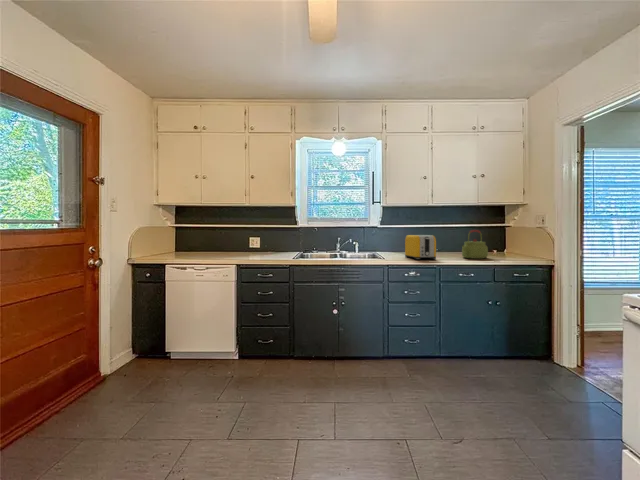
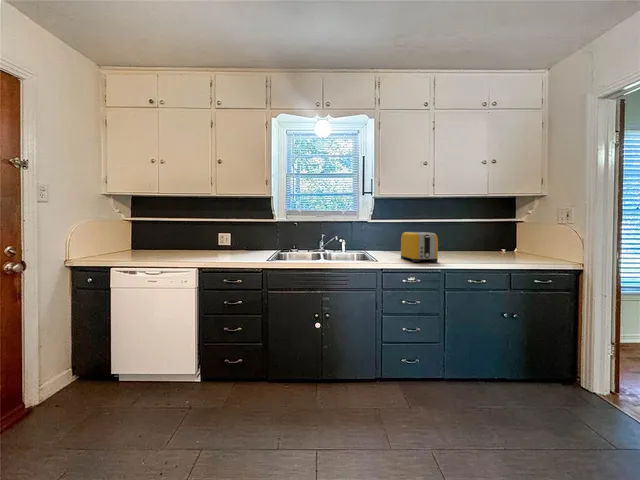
kettle: present [462,230,488,259] -> none [468,227,499,261]

